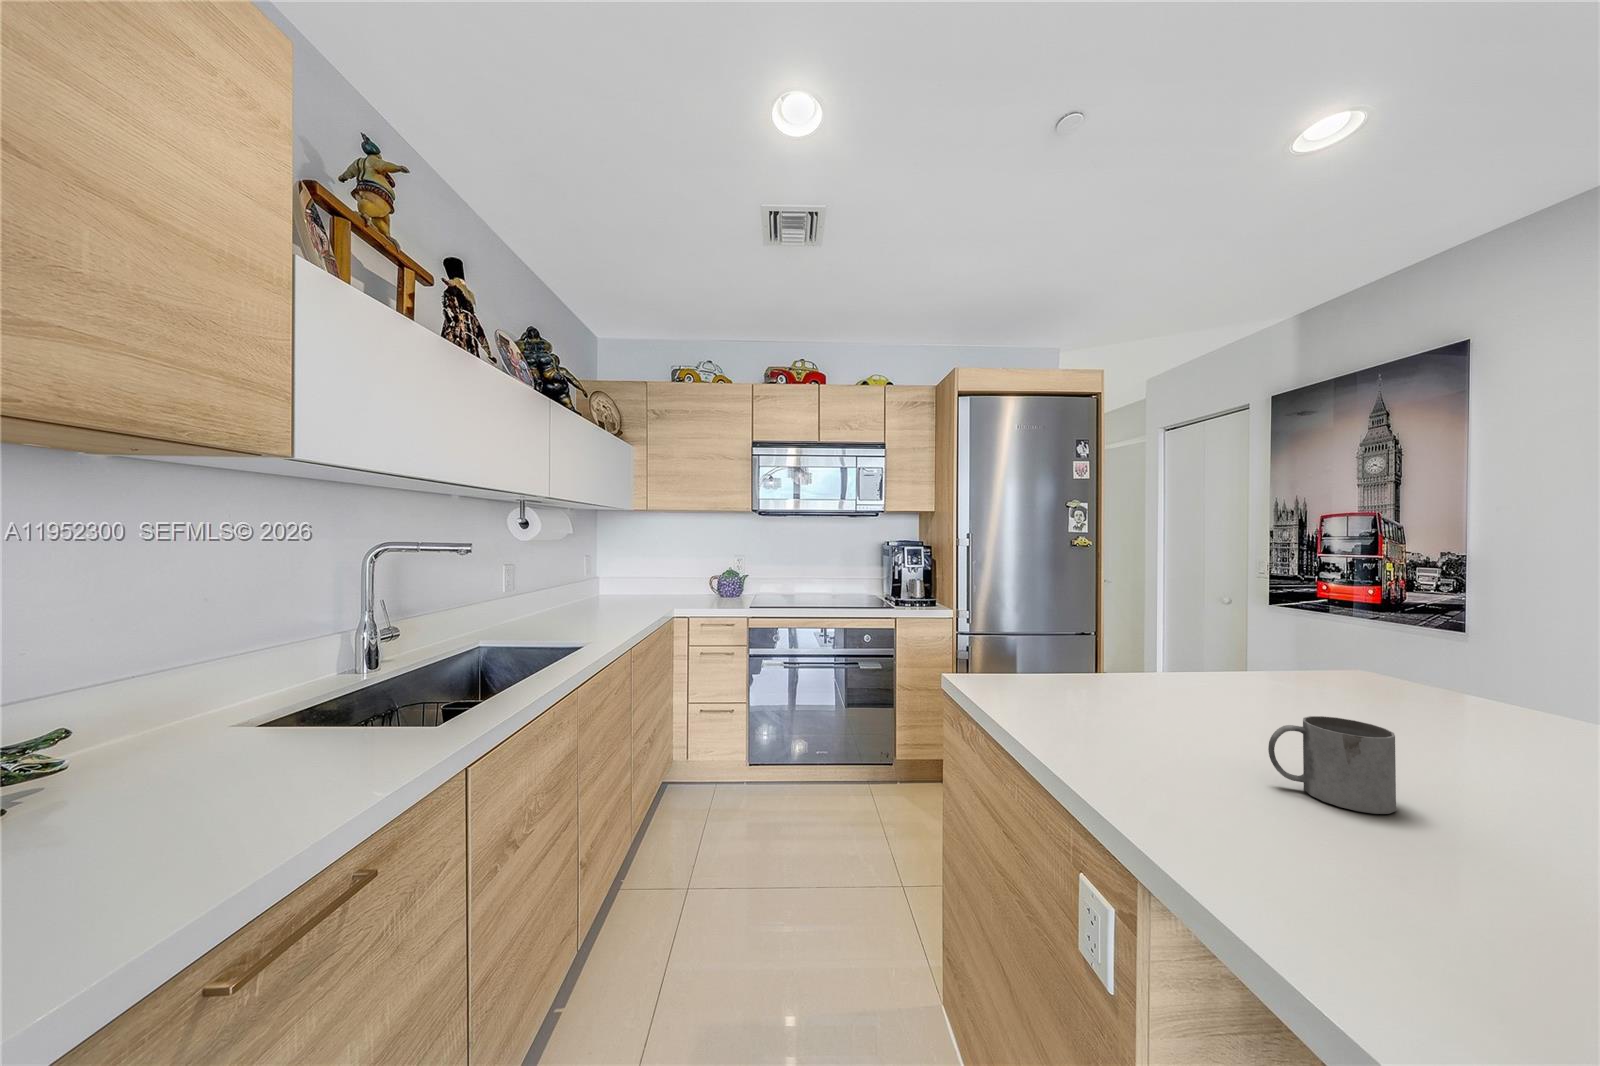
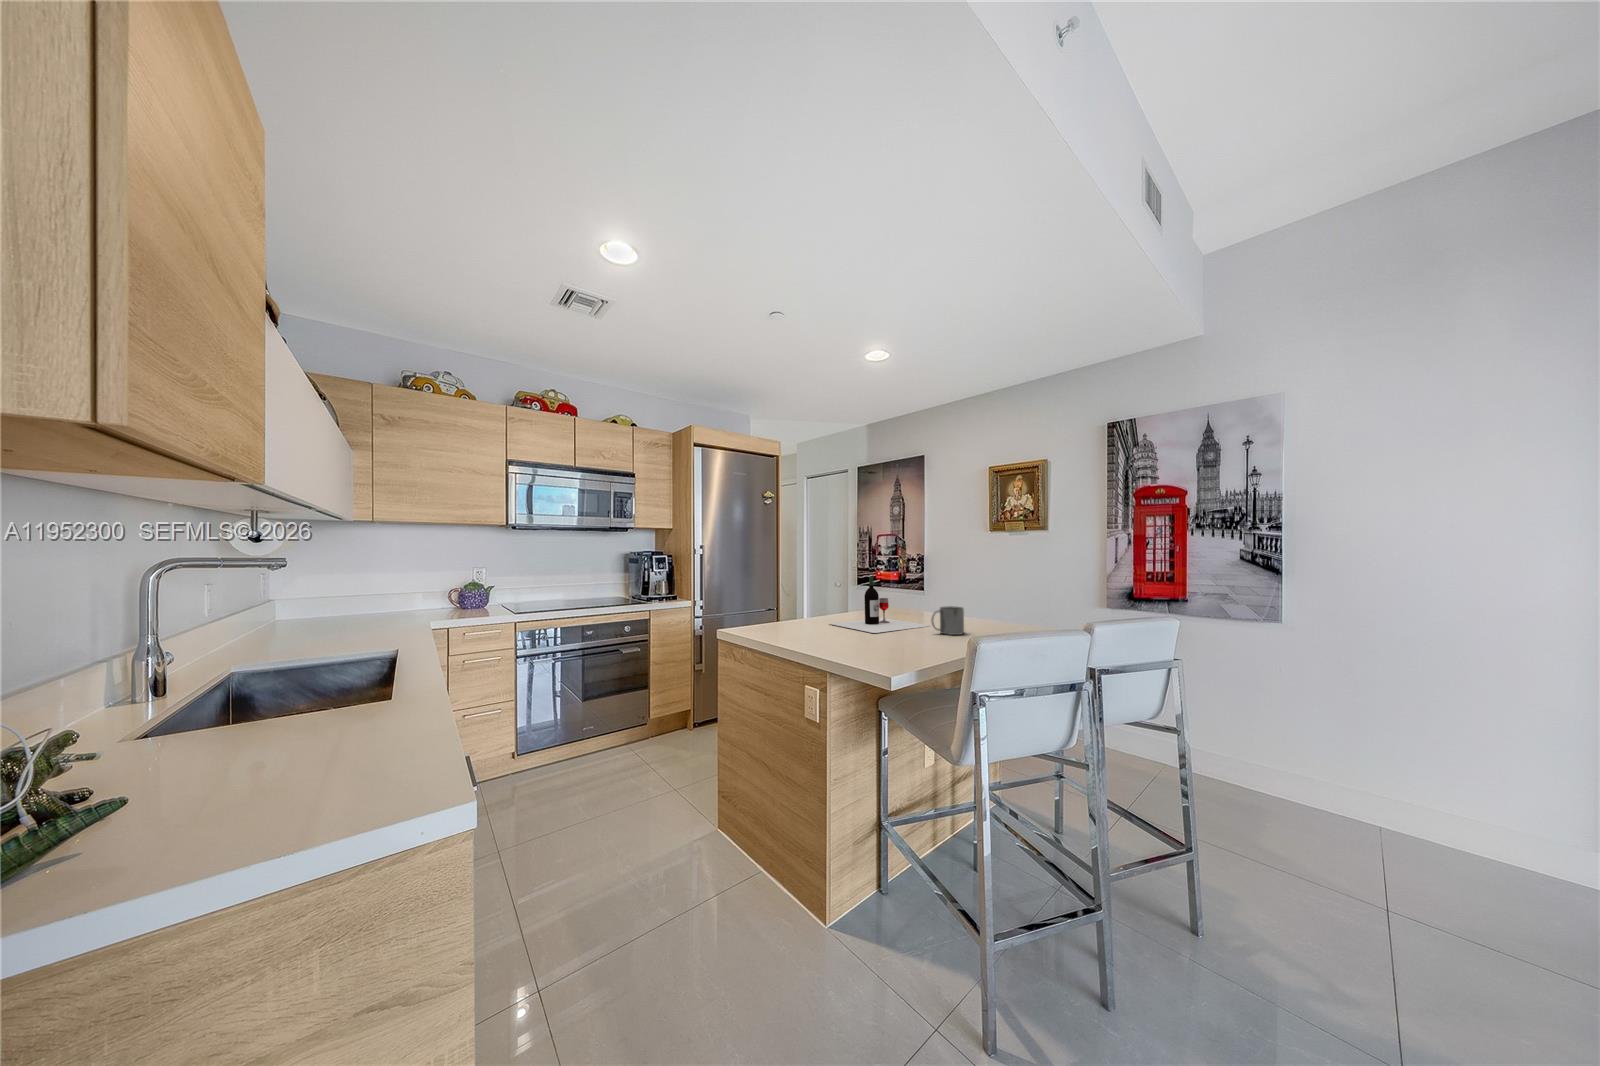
wine bottle: none [1051,610,1310,751] -> present [830,577,930,633]

